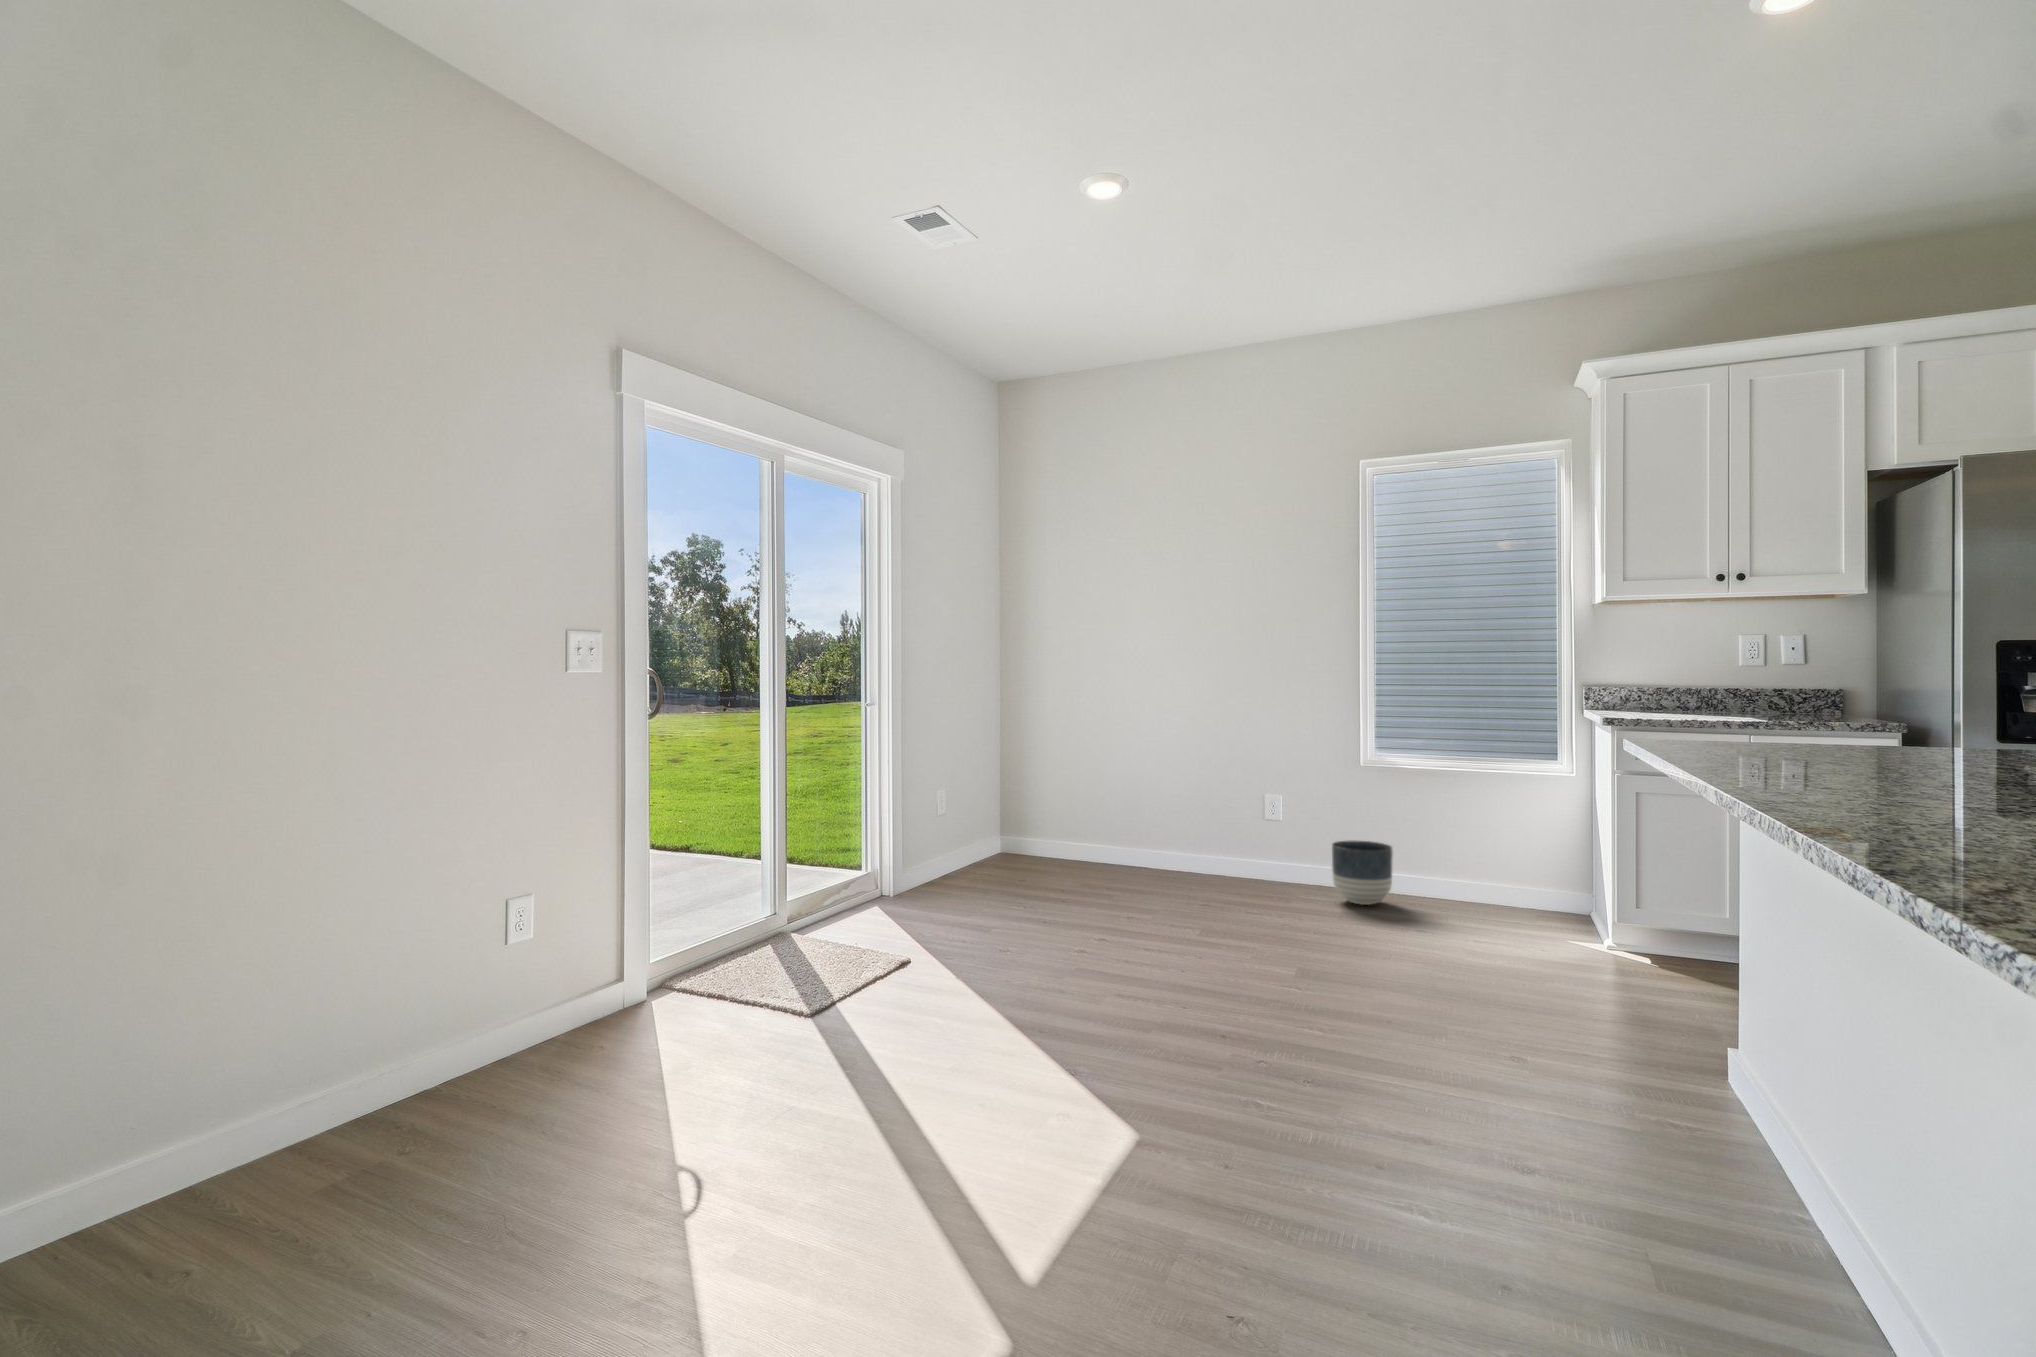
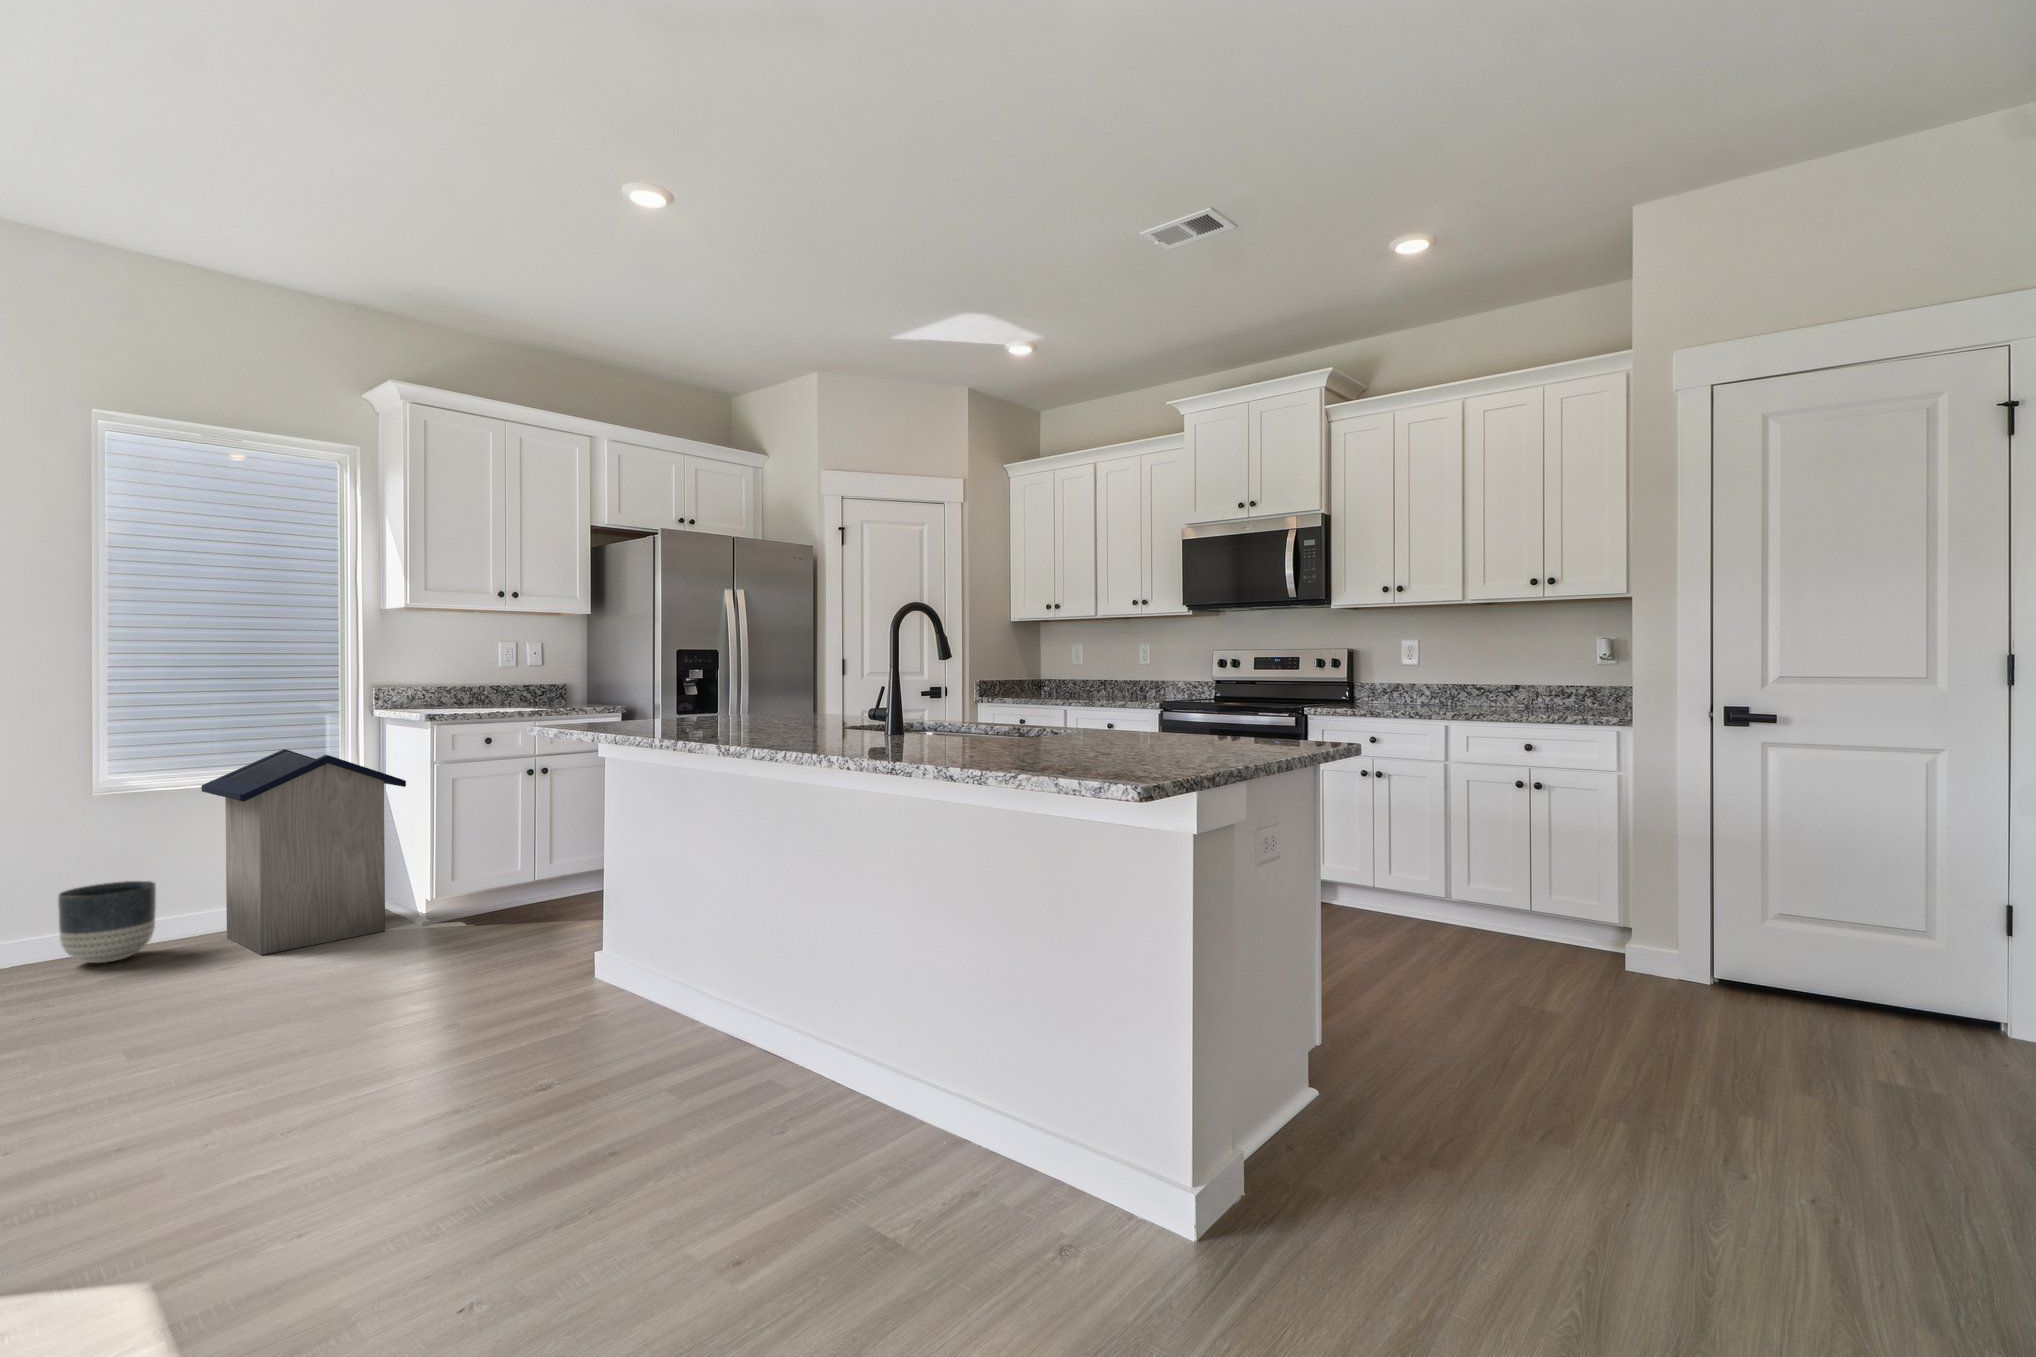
trash can: none [1430,745,1587,943] -> present [201,749,406,955]

